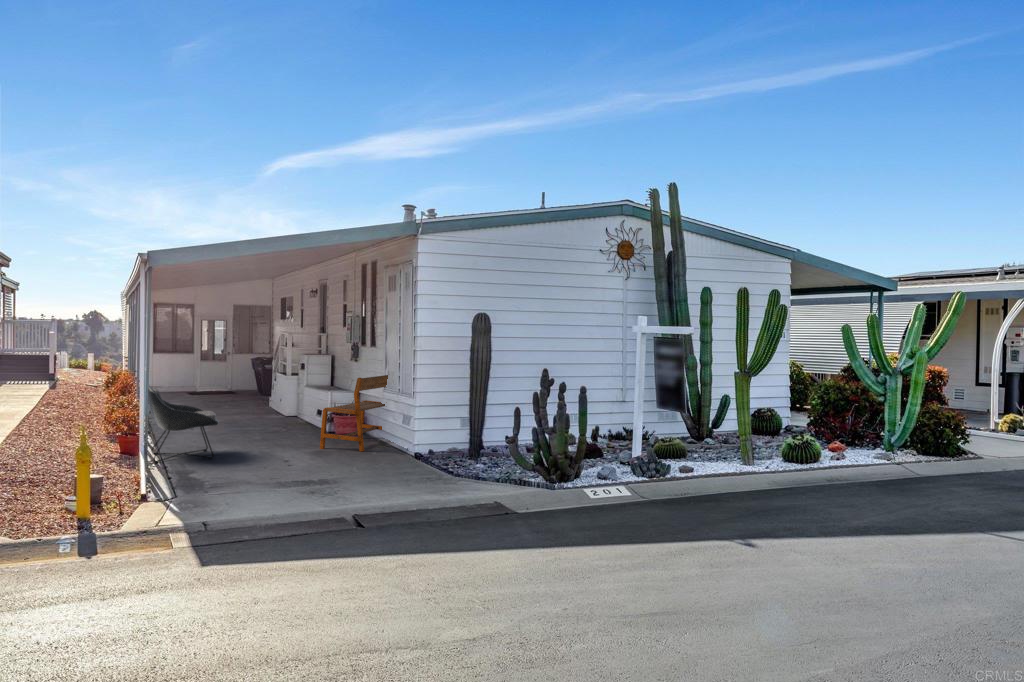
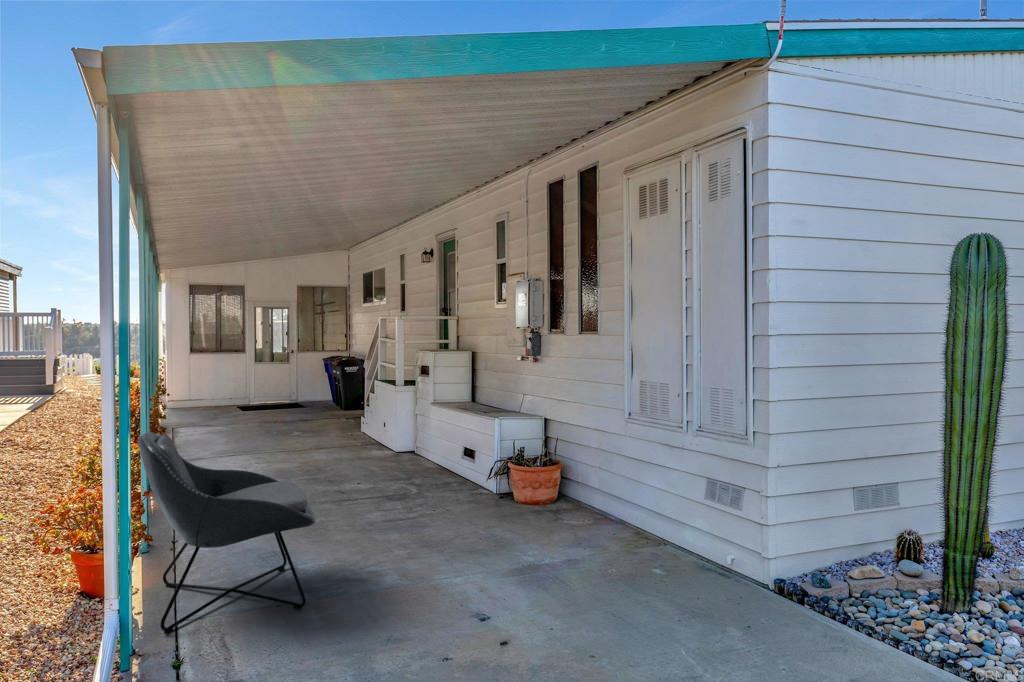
bench: present [320,375,388,452] -> none [519,385,649,562]

